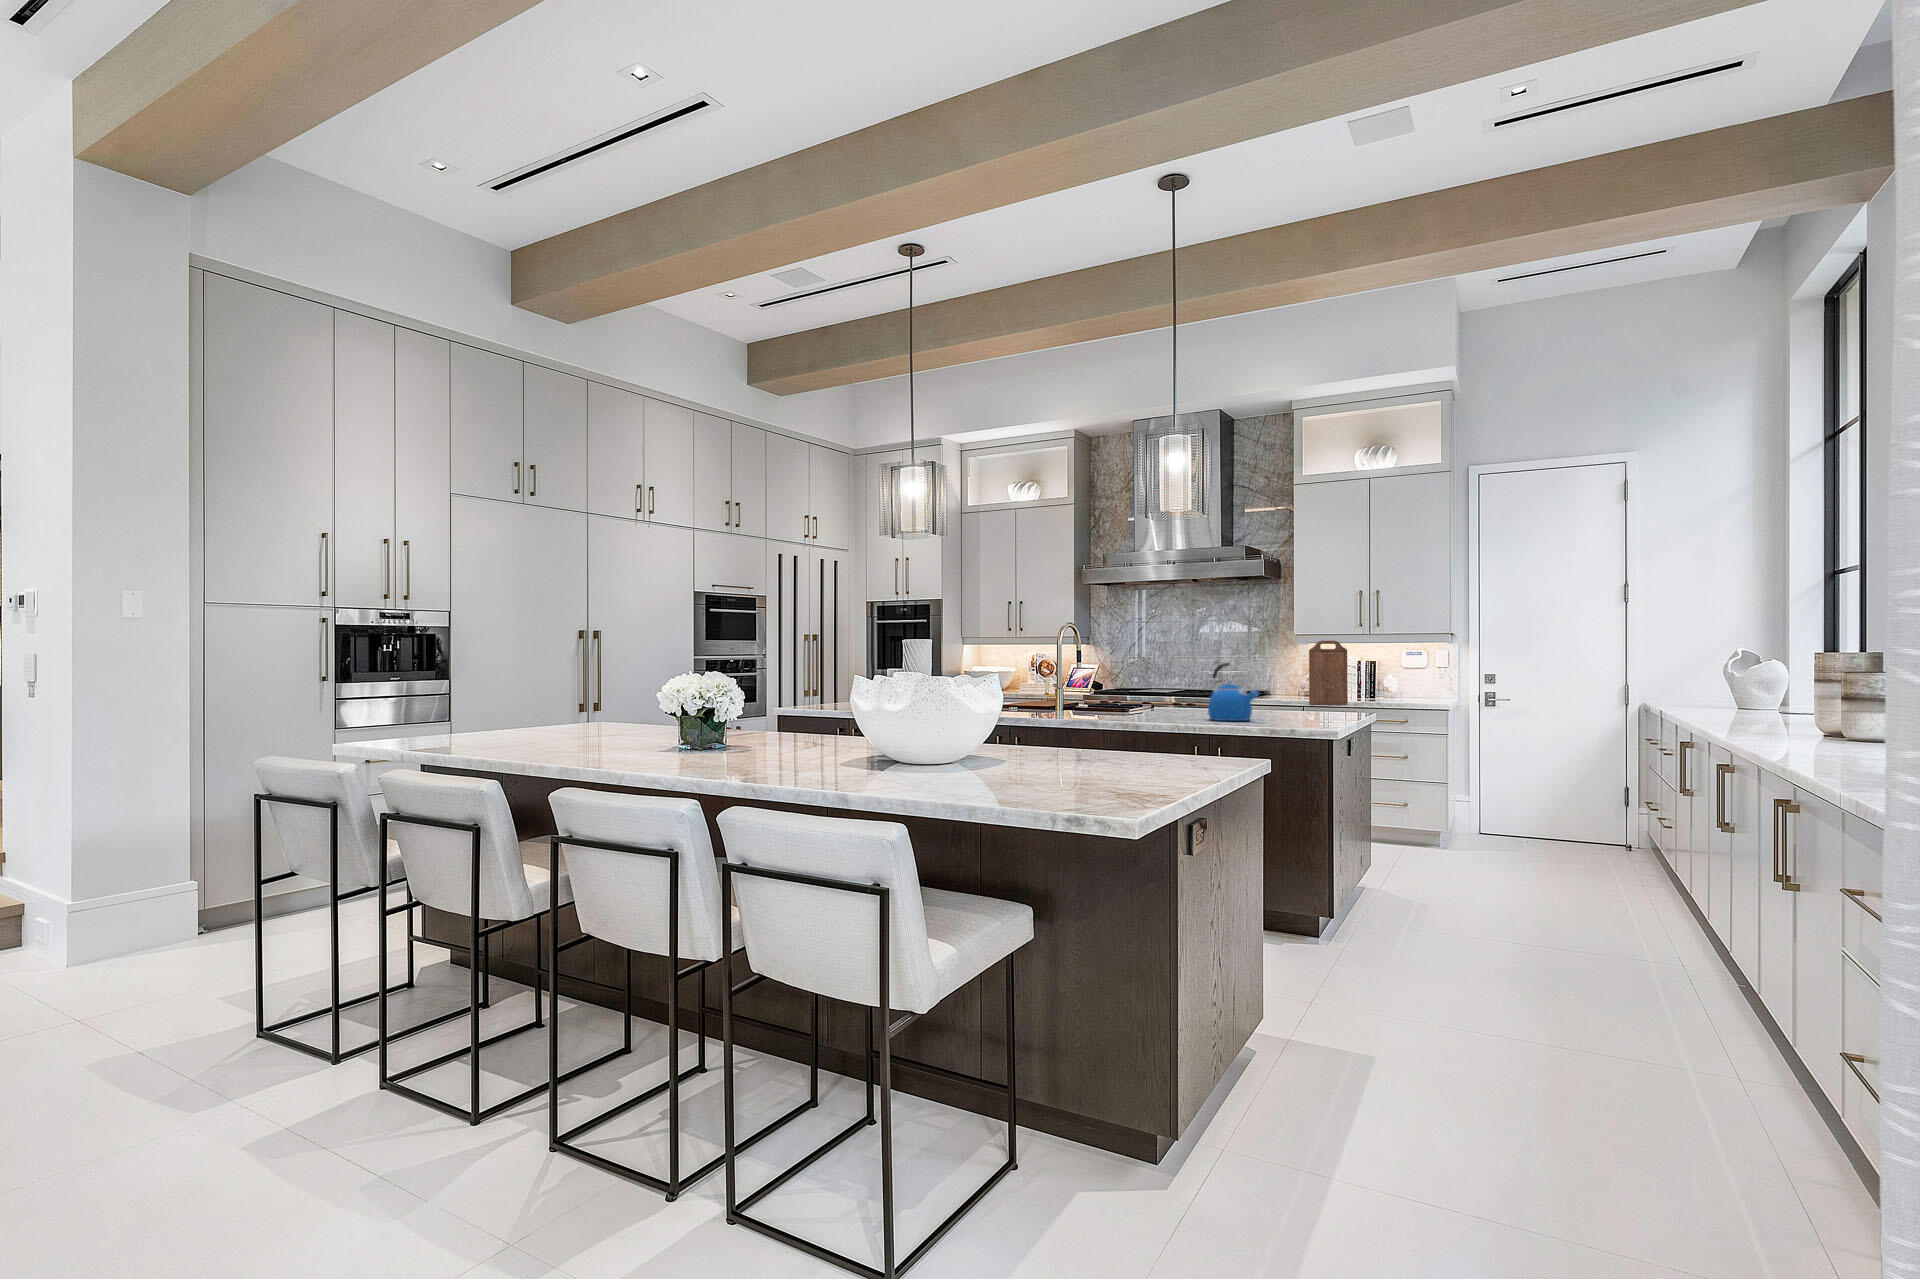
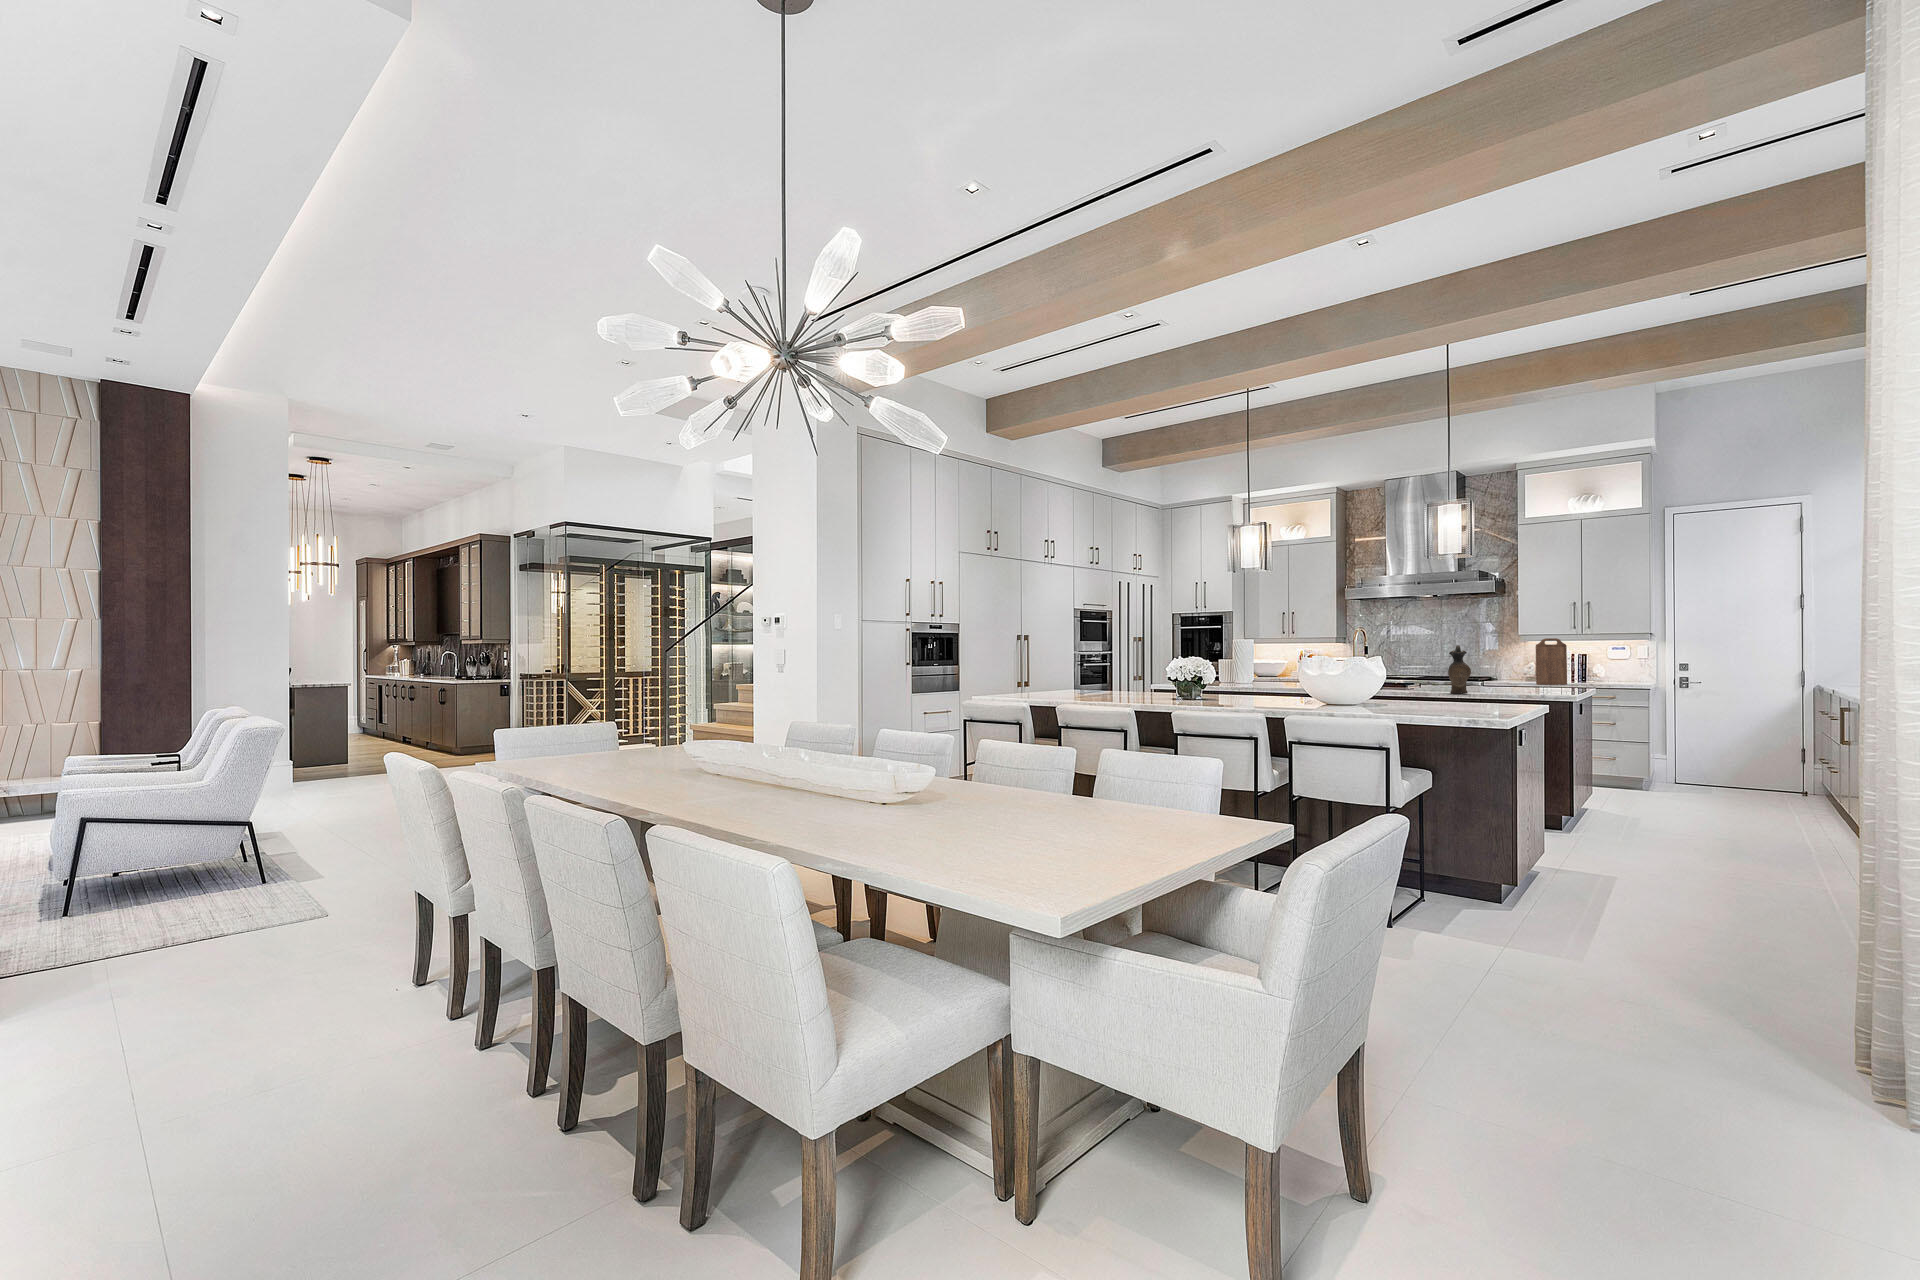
ceramic pitcher: none [1165,651,1195,726] -> present [1448,645,1471,694]
kettle: present [1208,663,1259,721] -> none [1473,653,1513,692]

